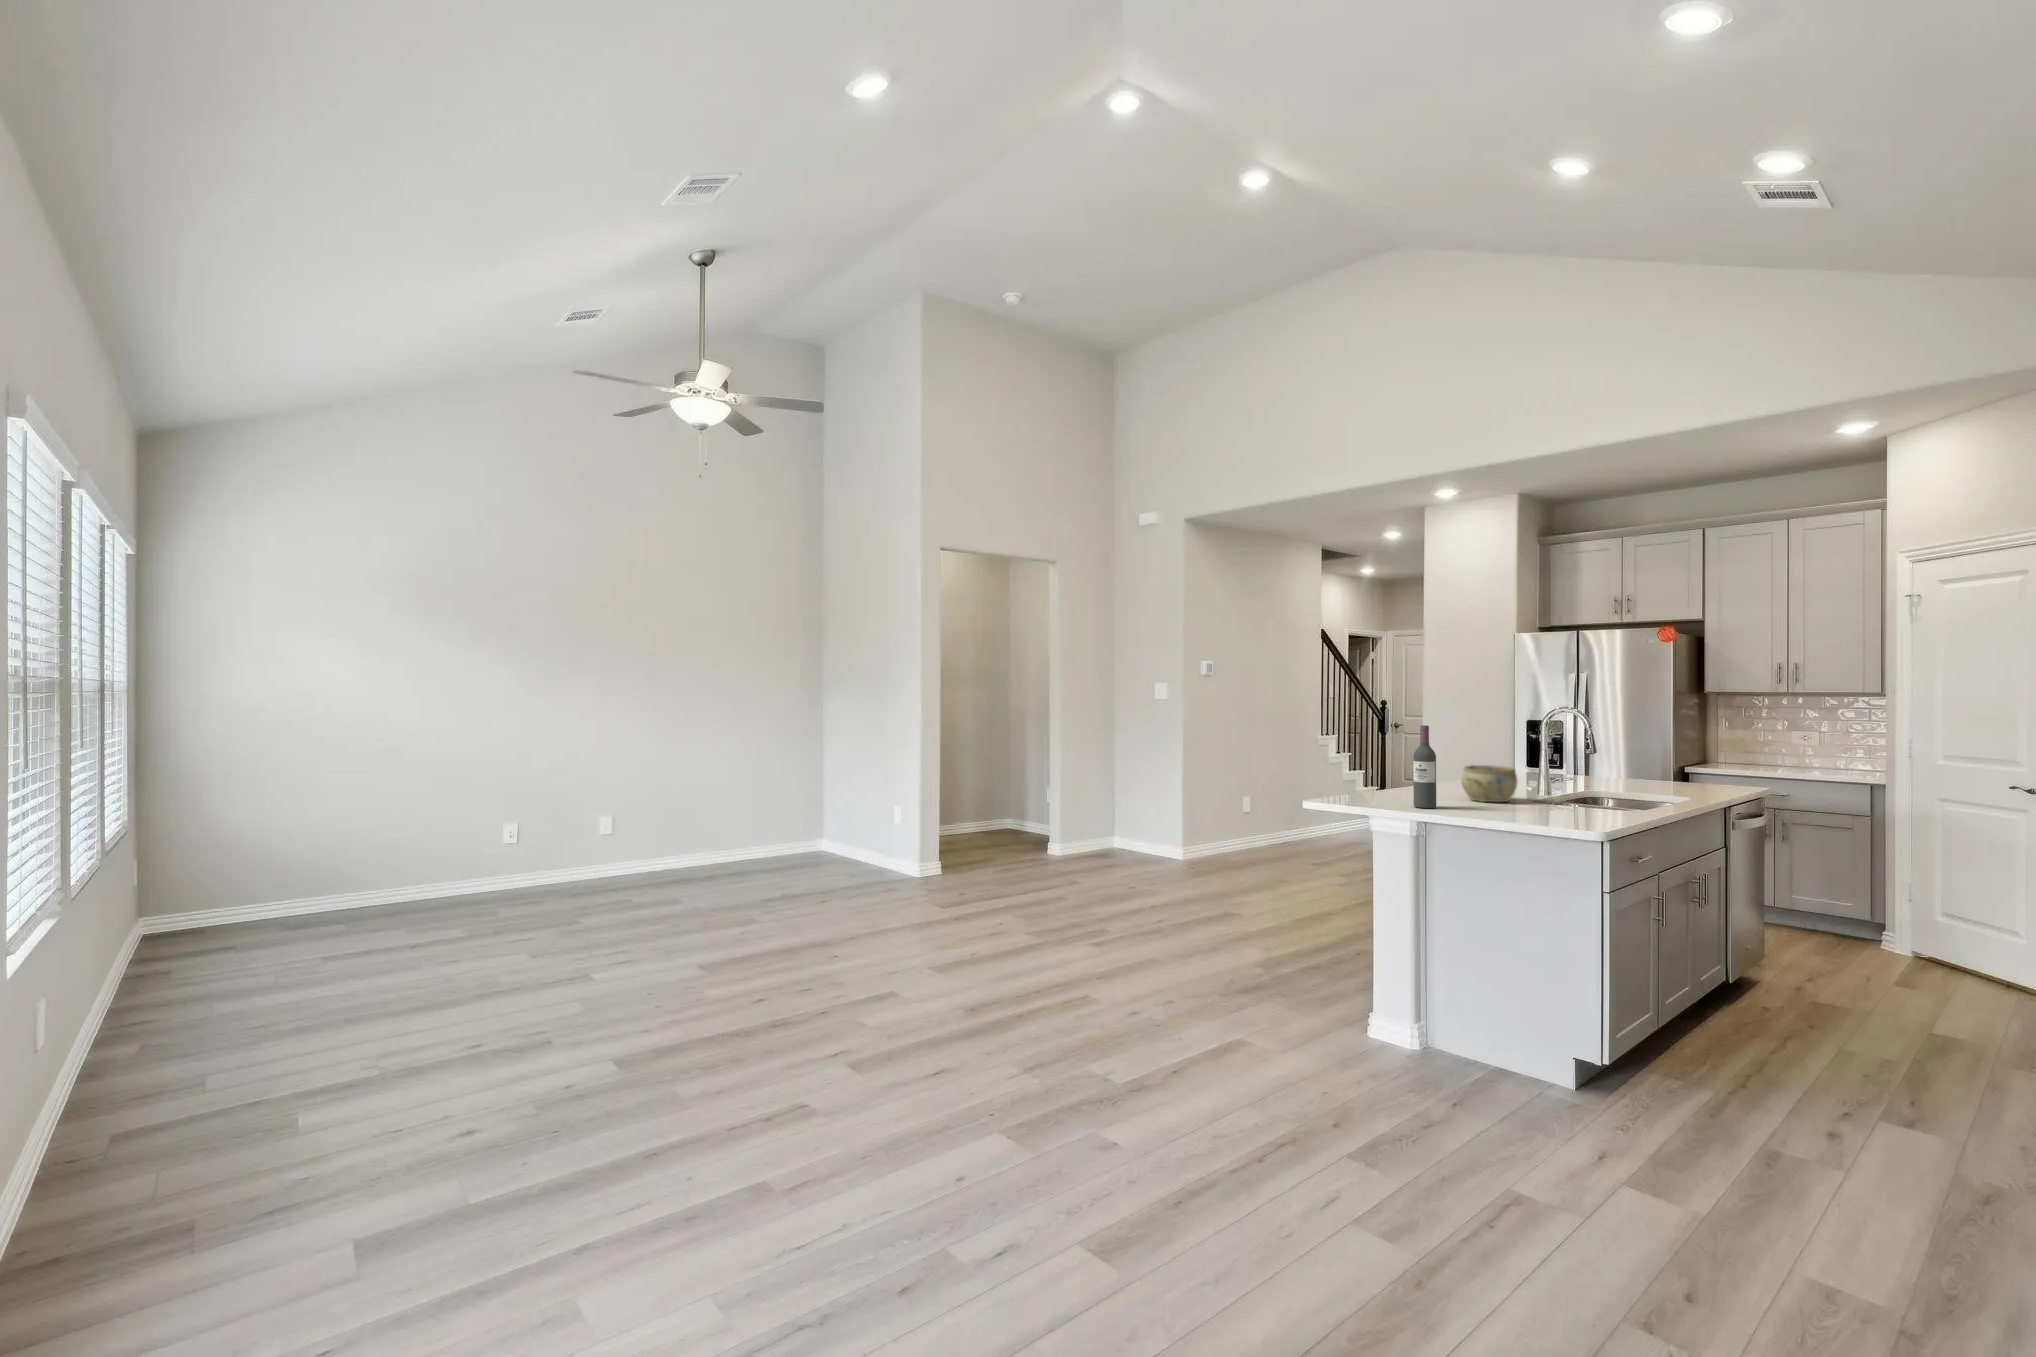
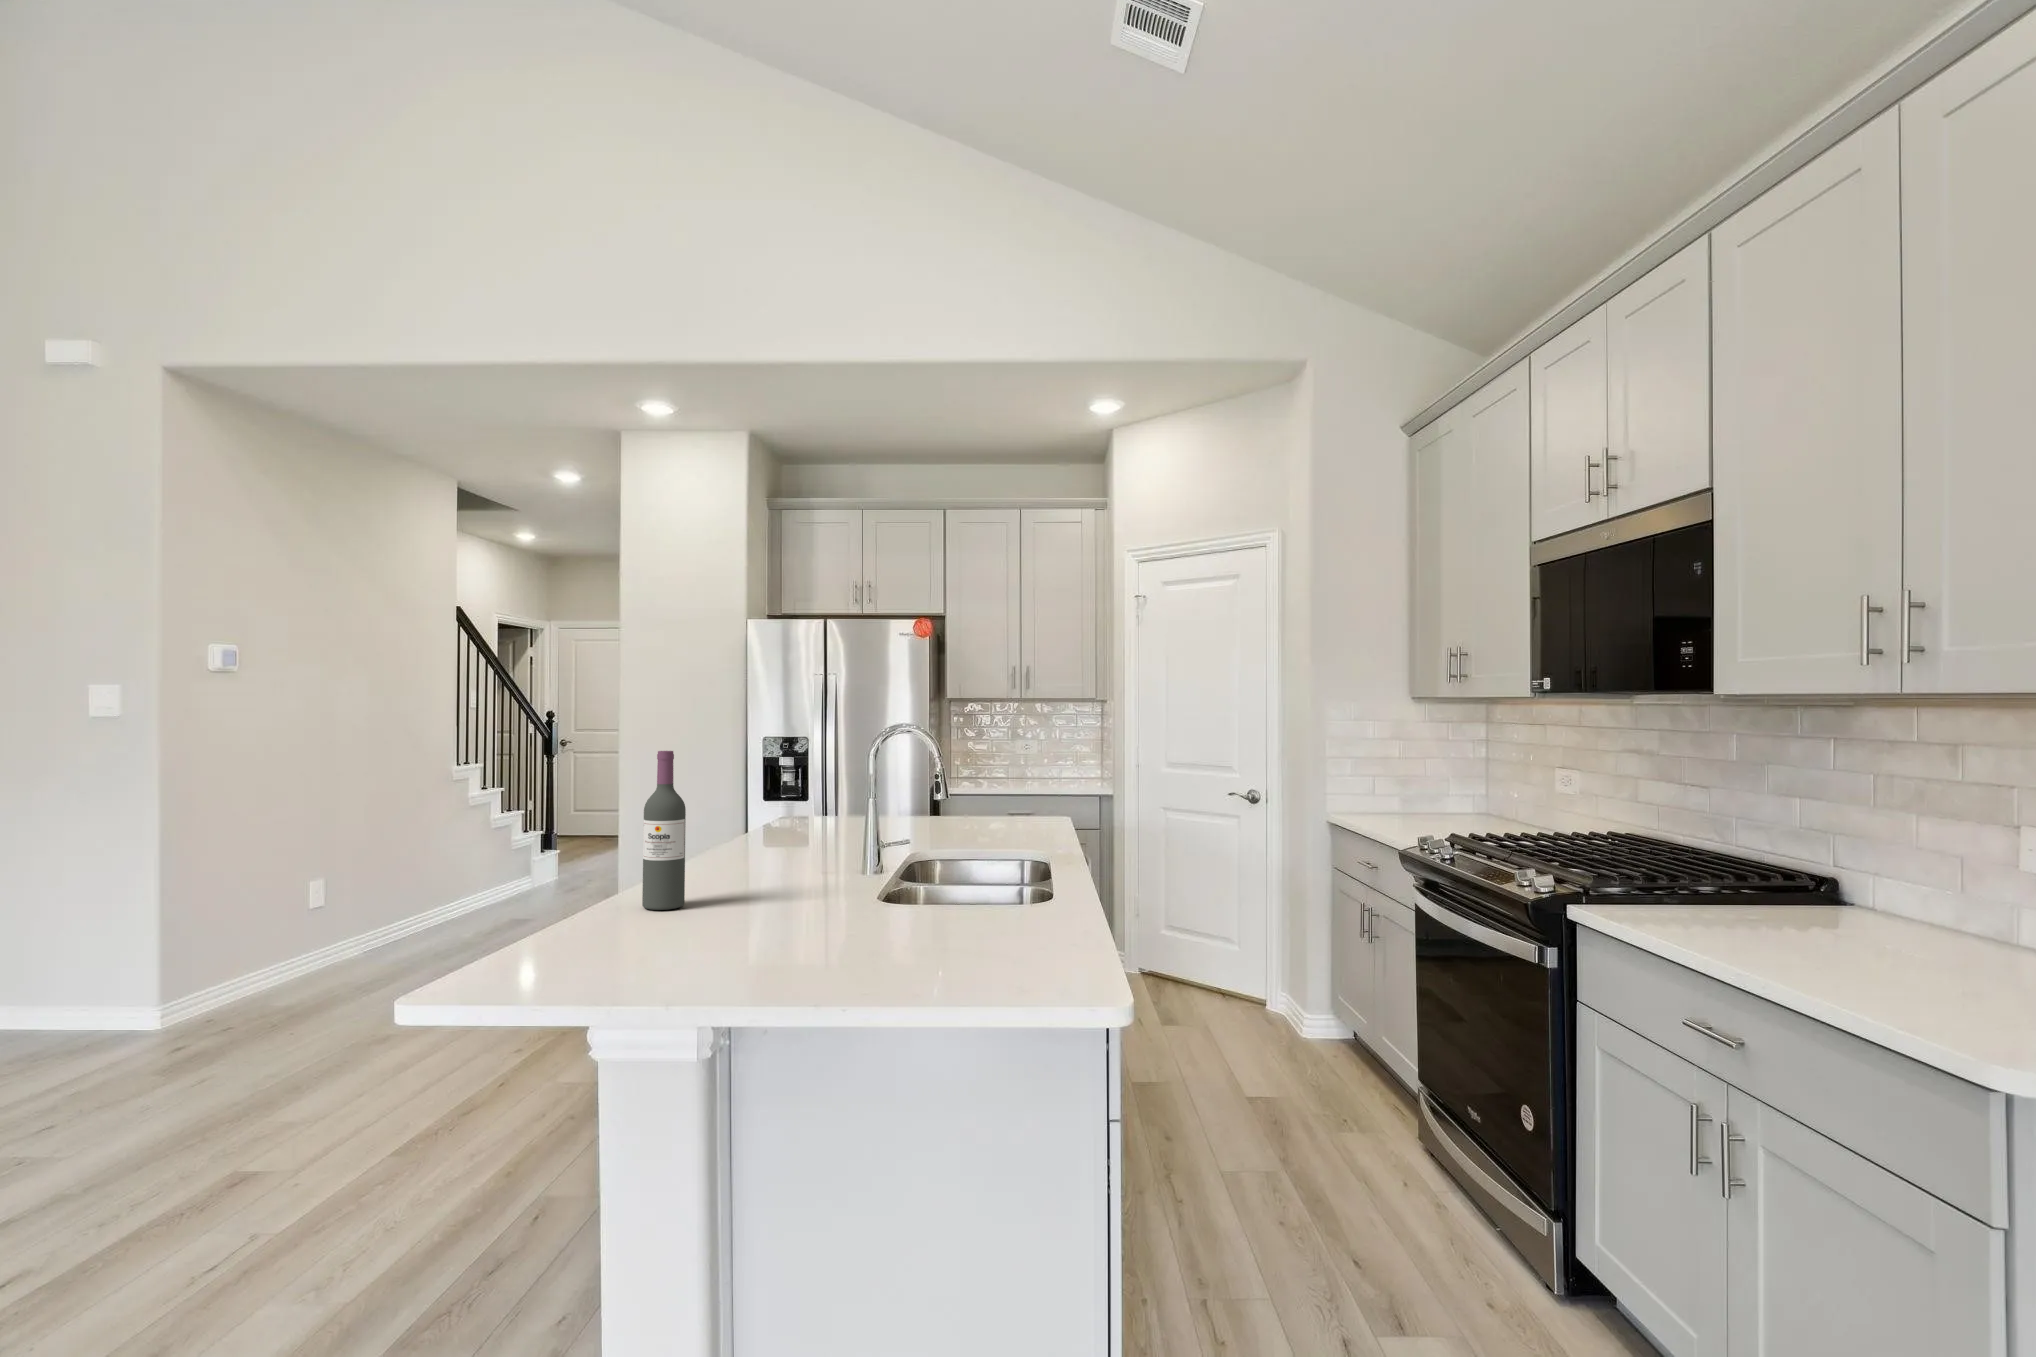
ceramic bowl: present [1461,765,1518,802] -> none [715,813,805,880]

